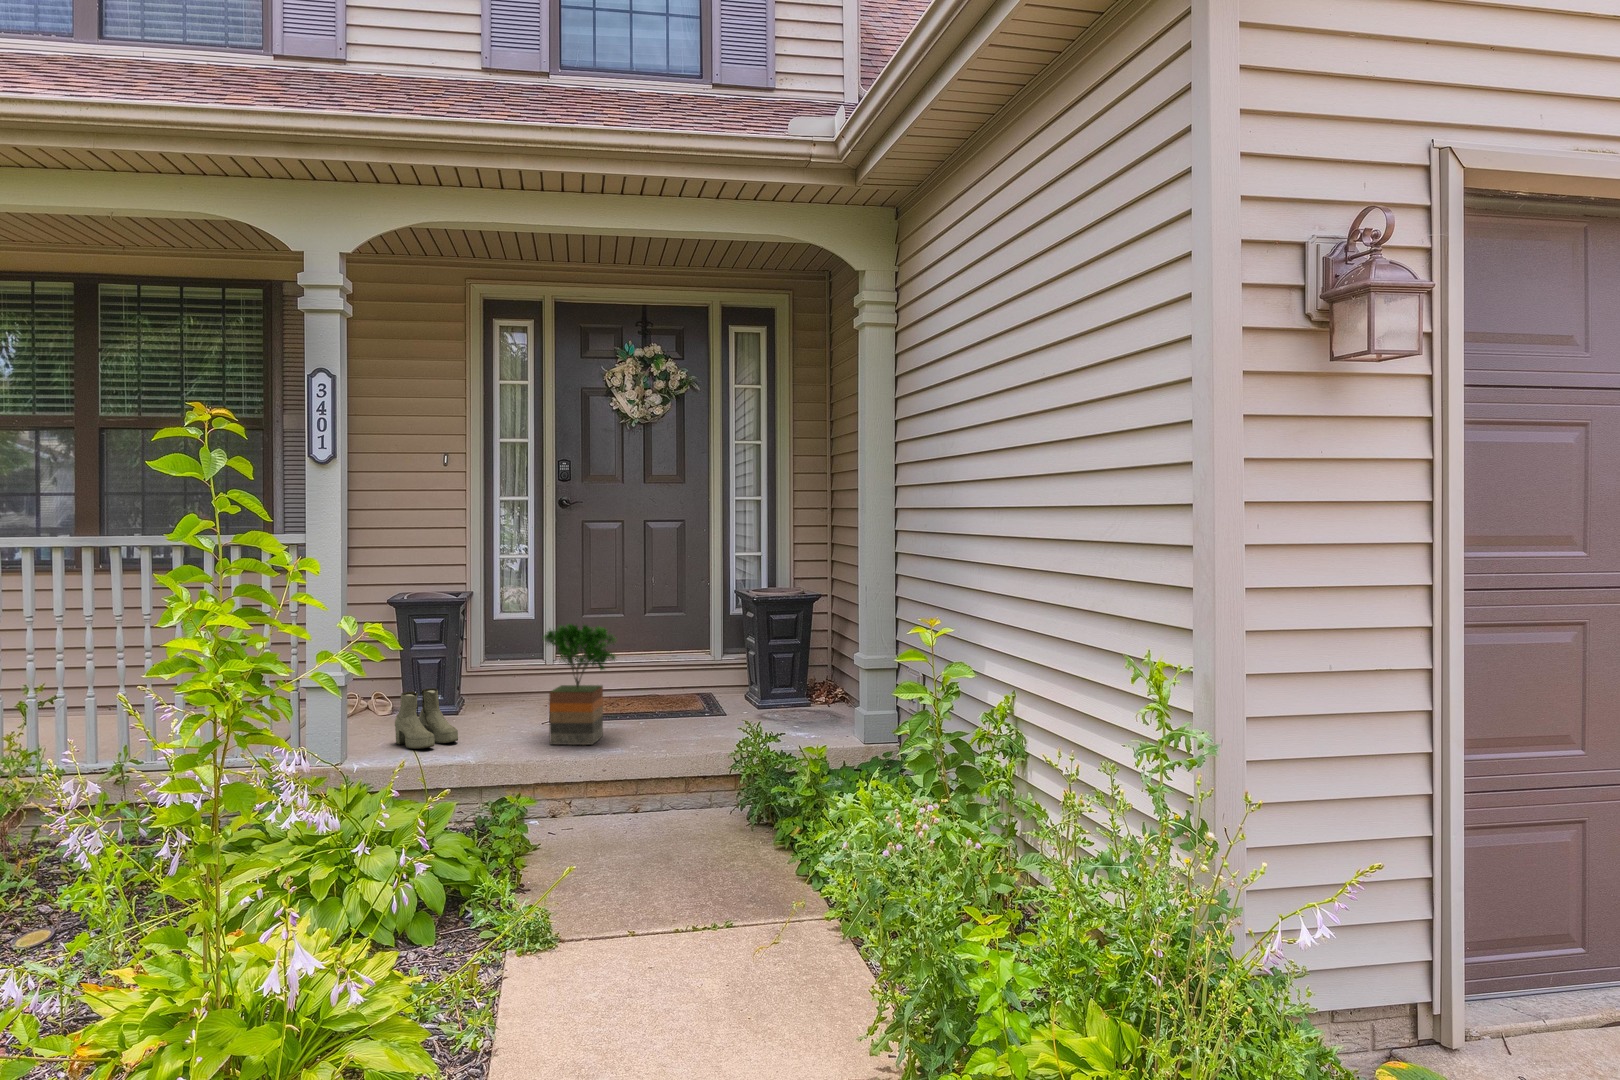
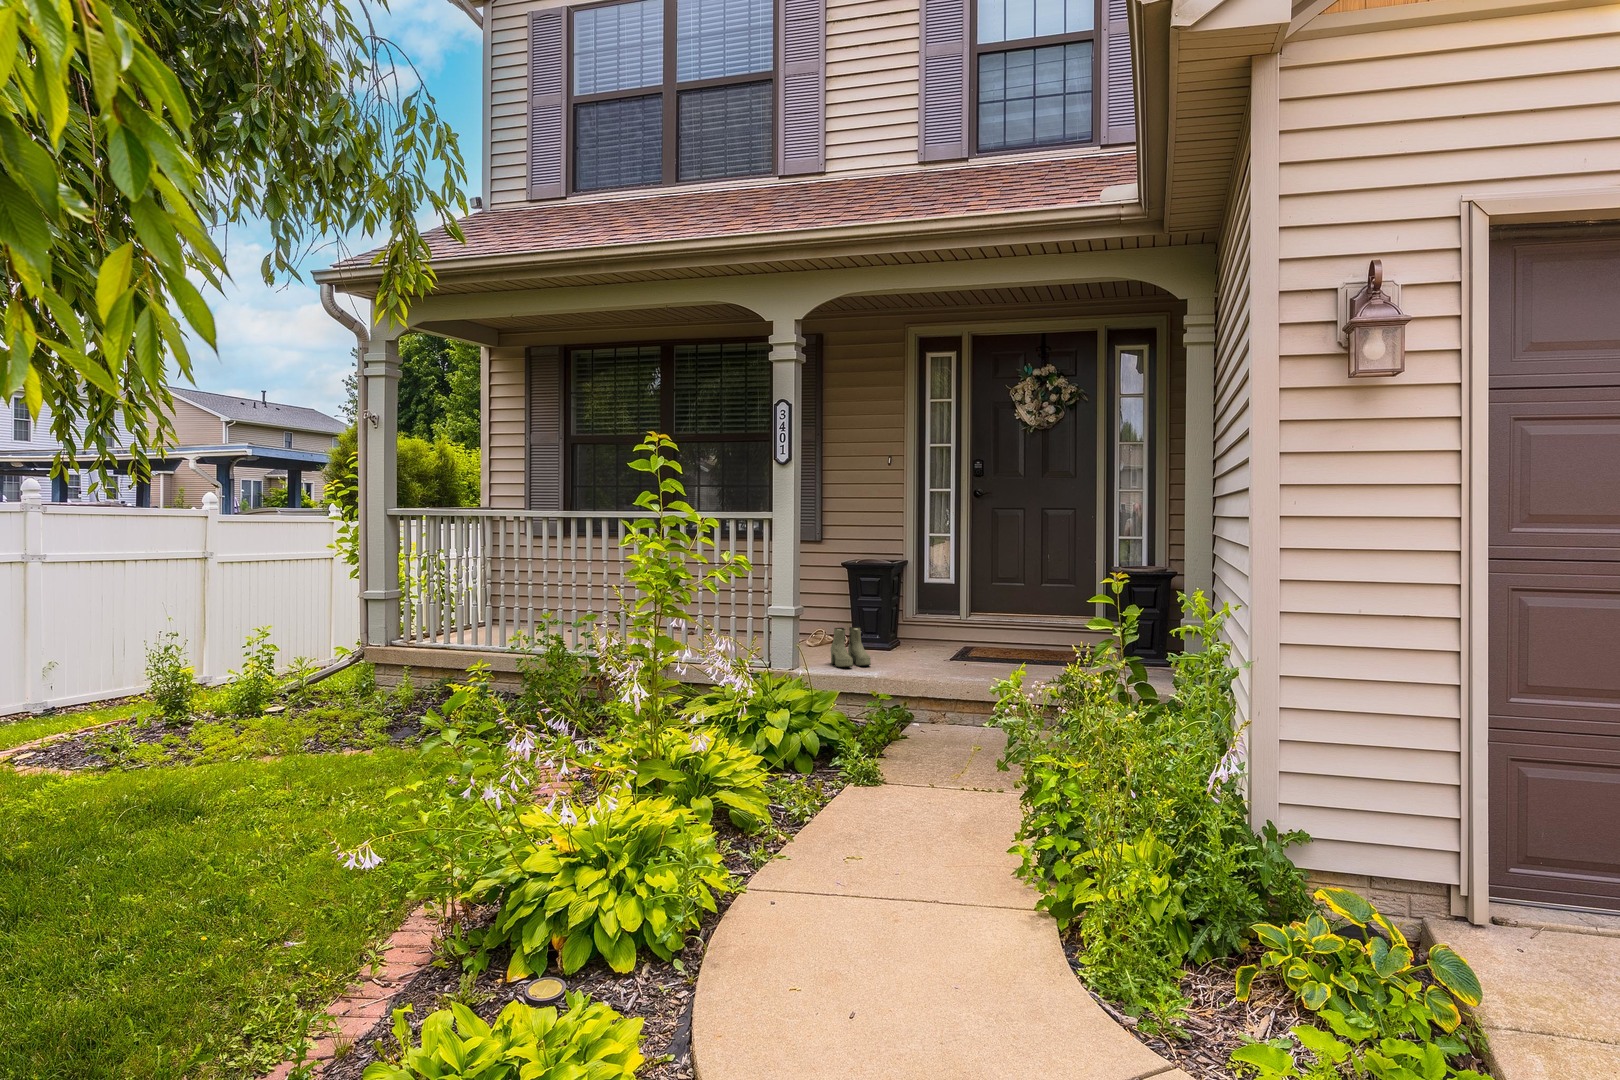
potted tree: present [544,624,616,745] -> none [928,584,986,676]

